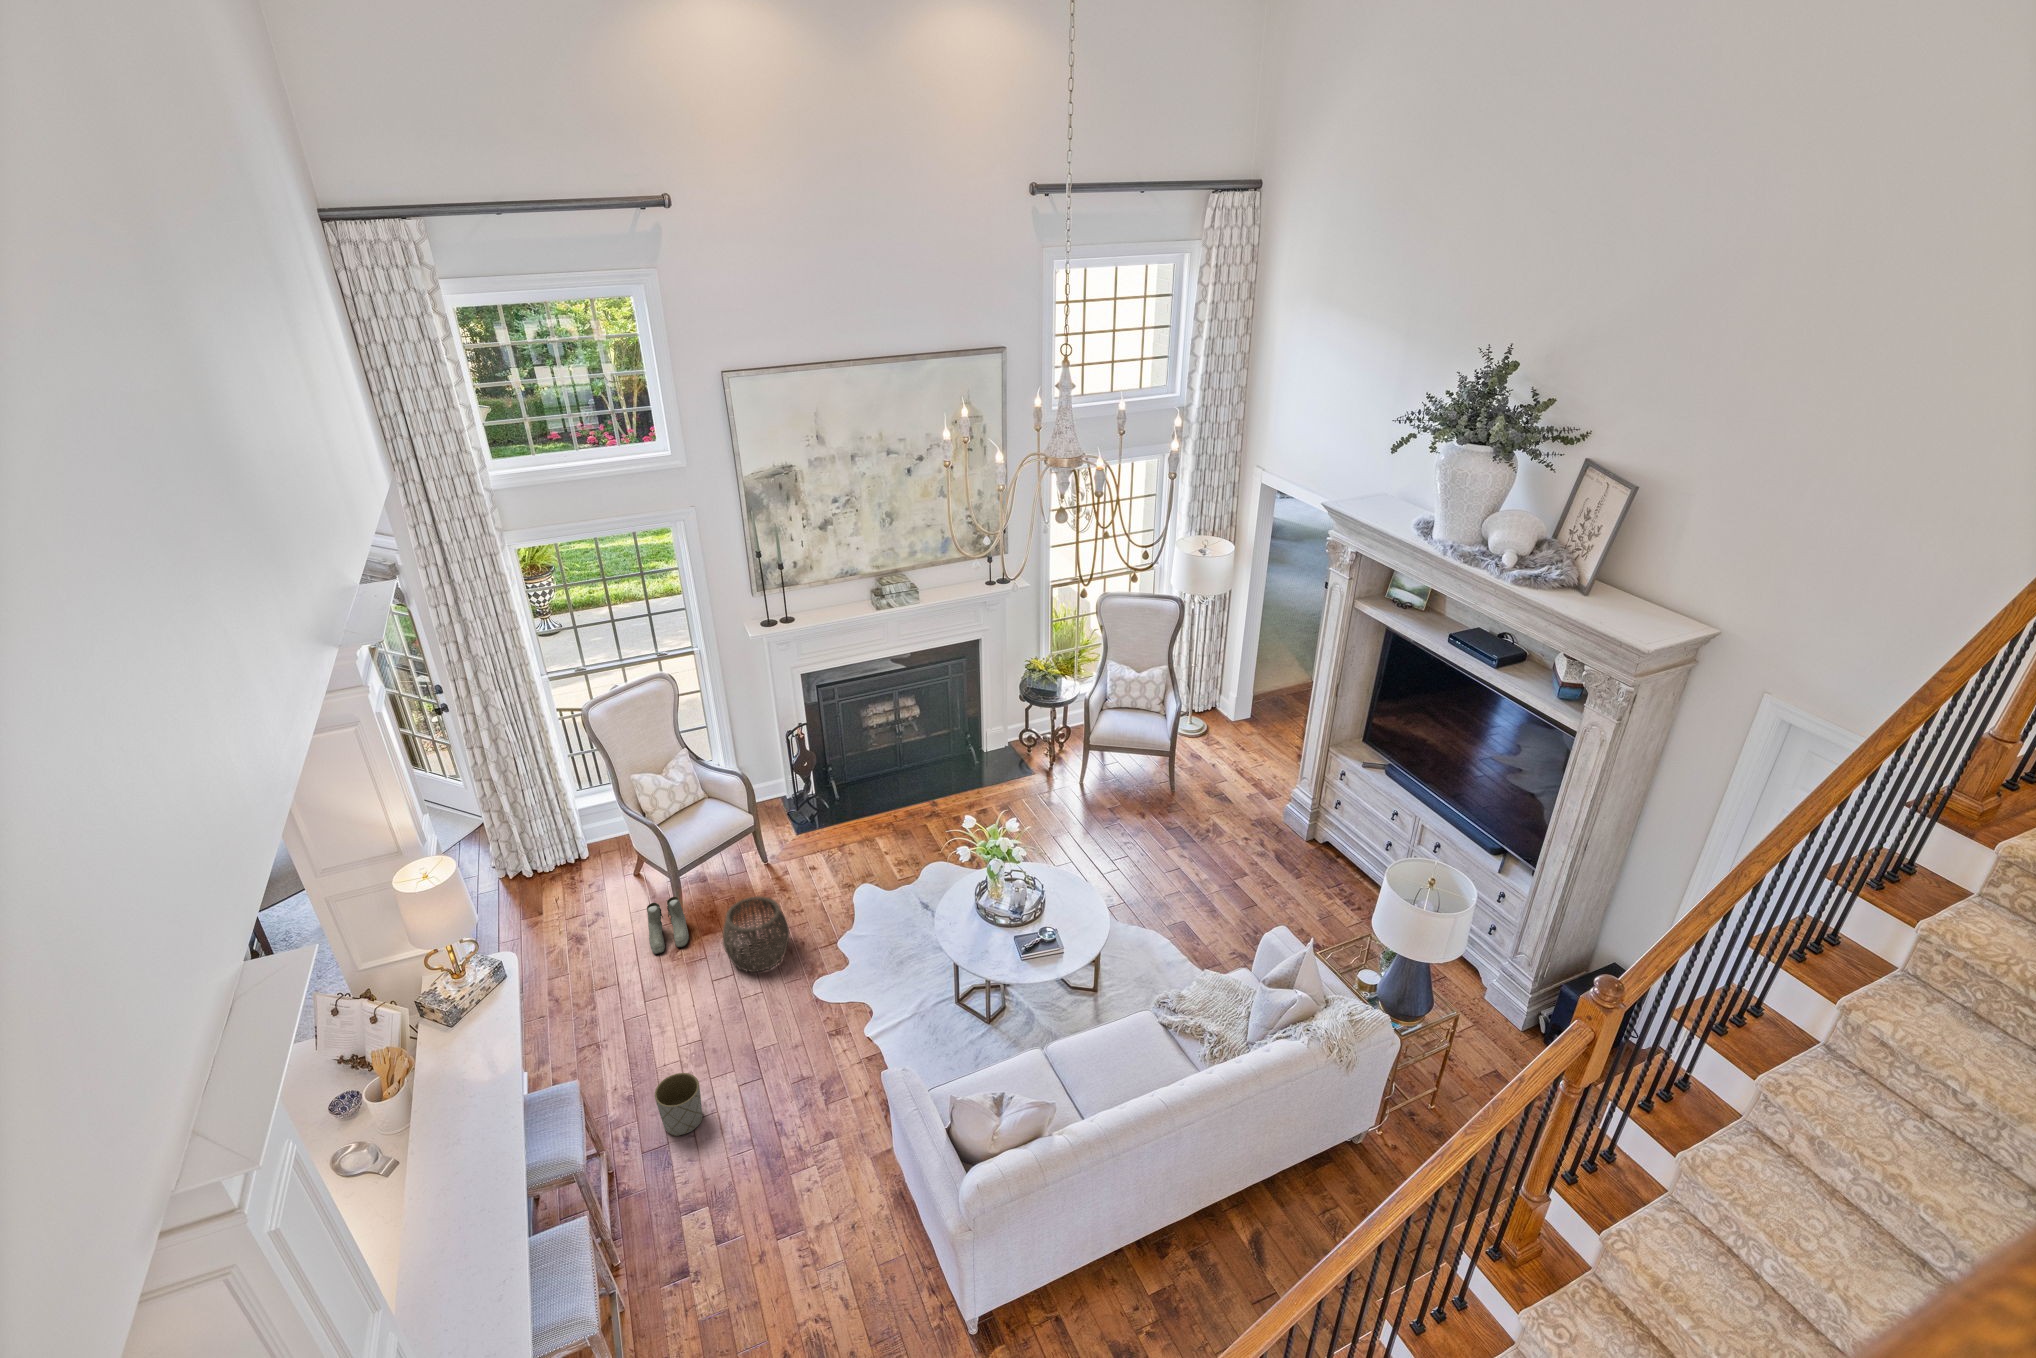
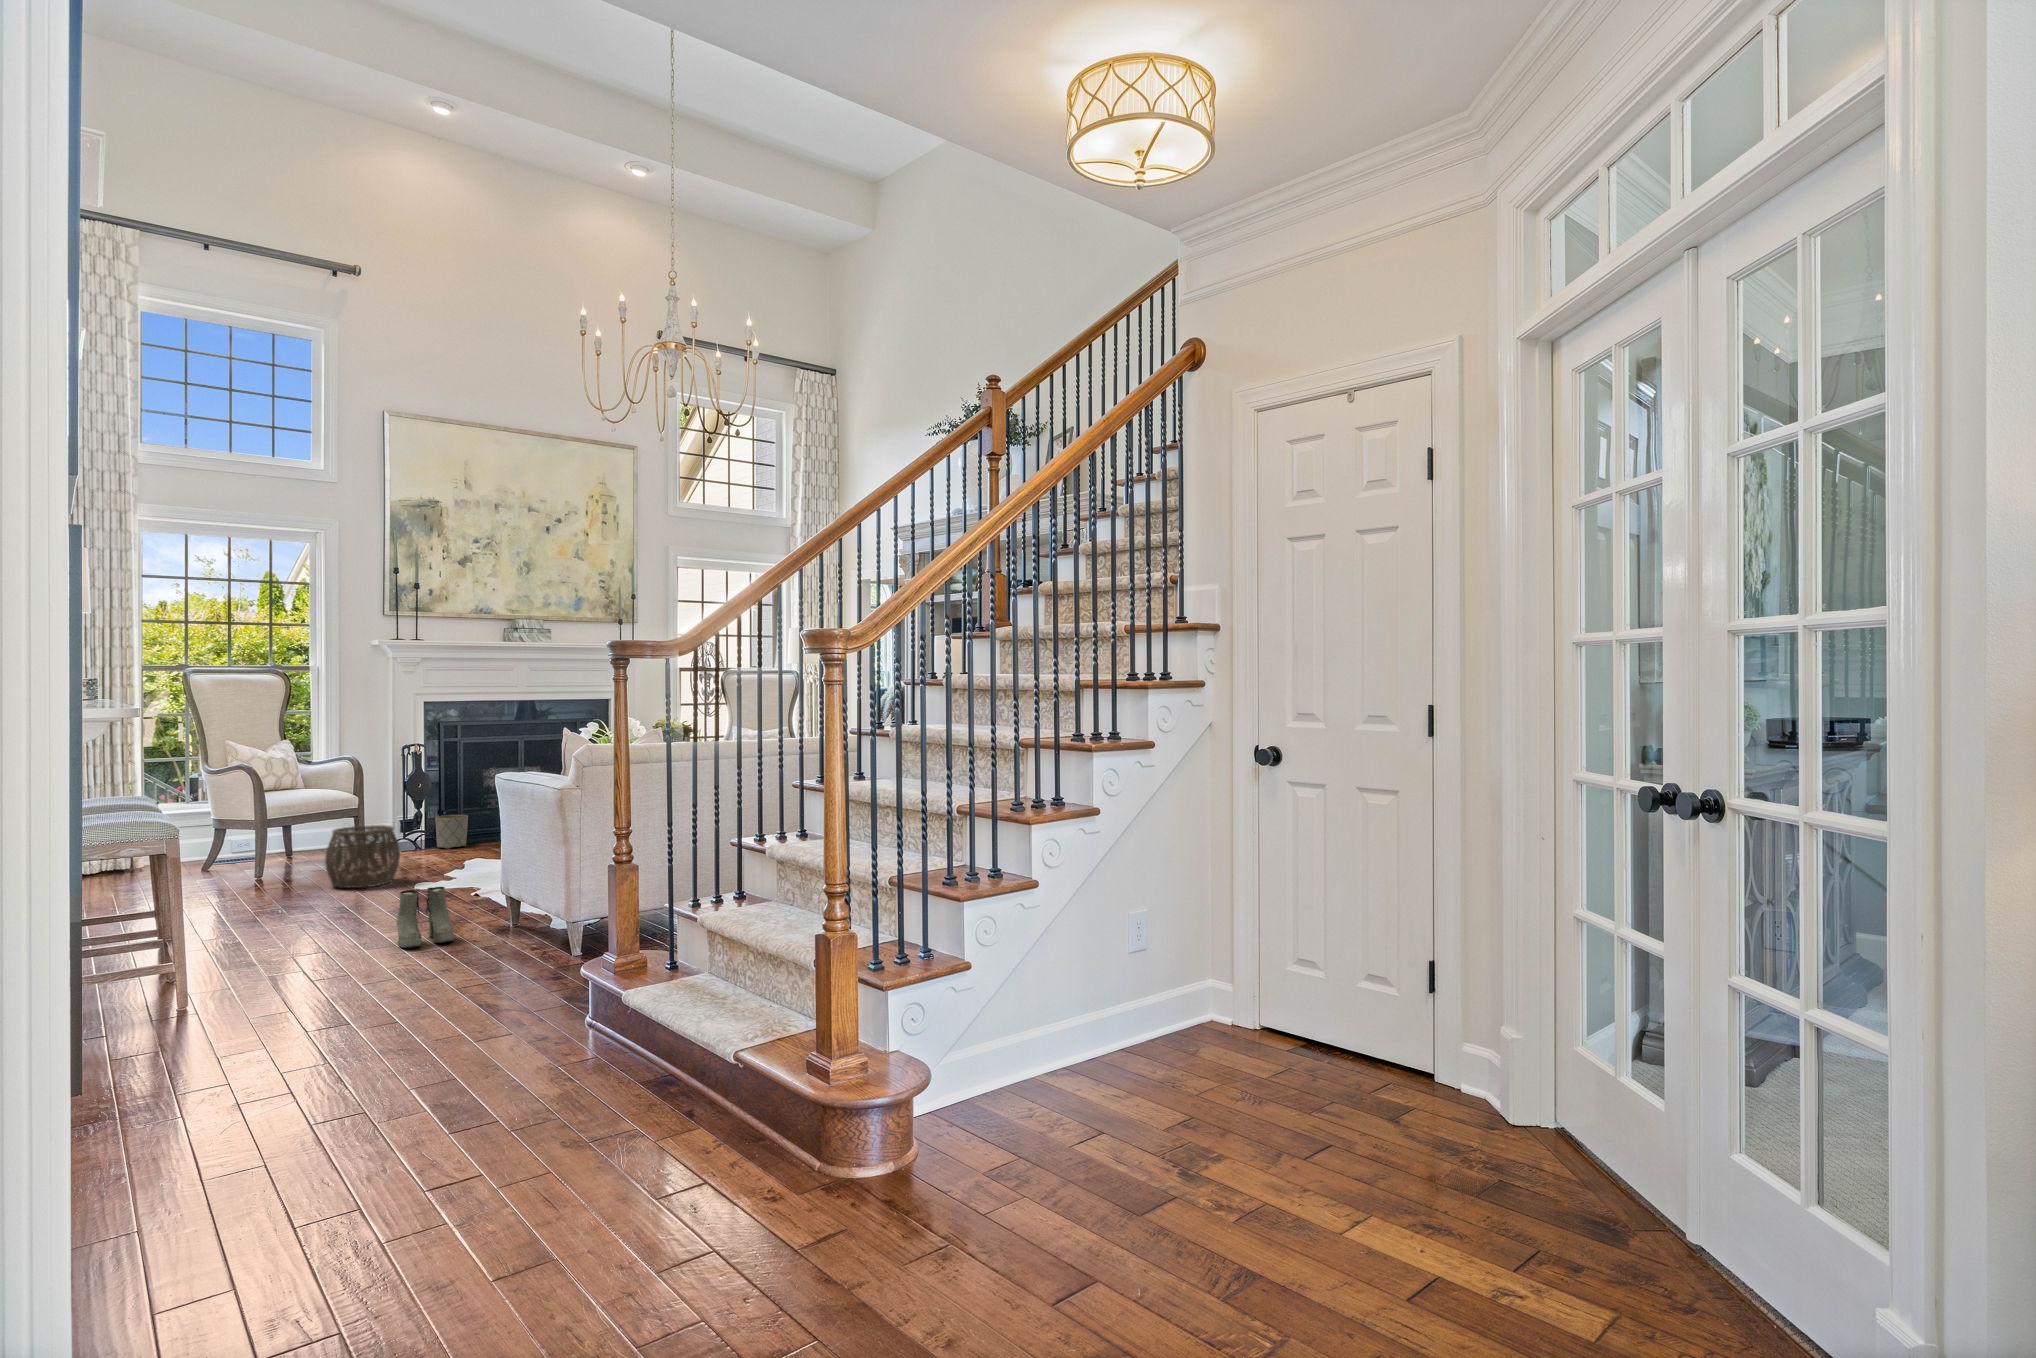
boots: present [647,897,689,954] -> present [396,887,454,948]
planter: present [655,1073,703,1136] -> present [435,815,468,849]

